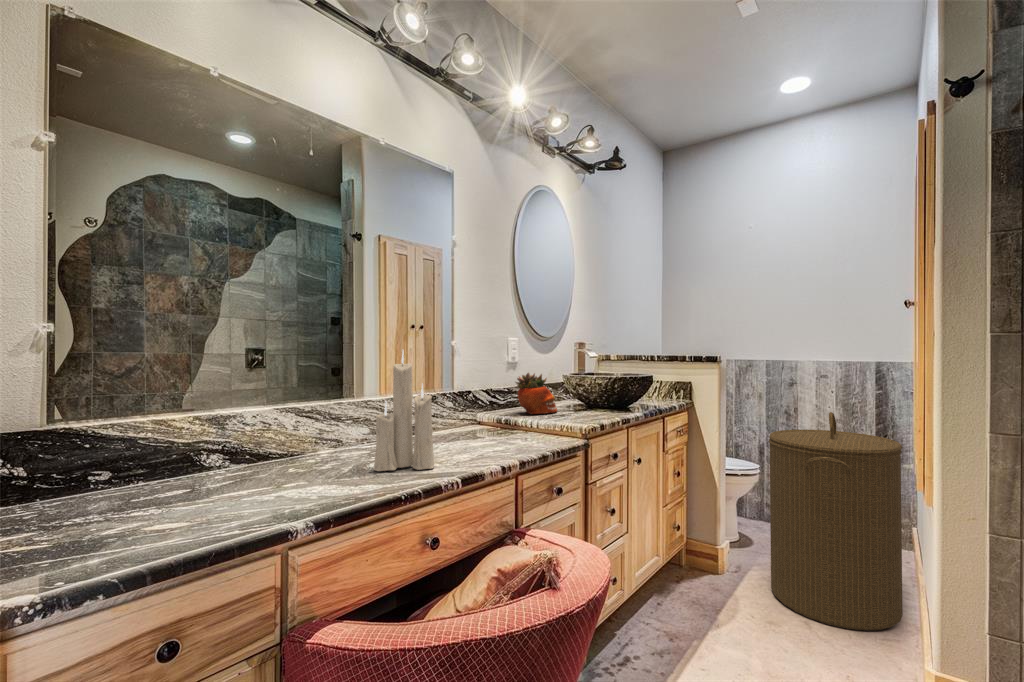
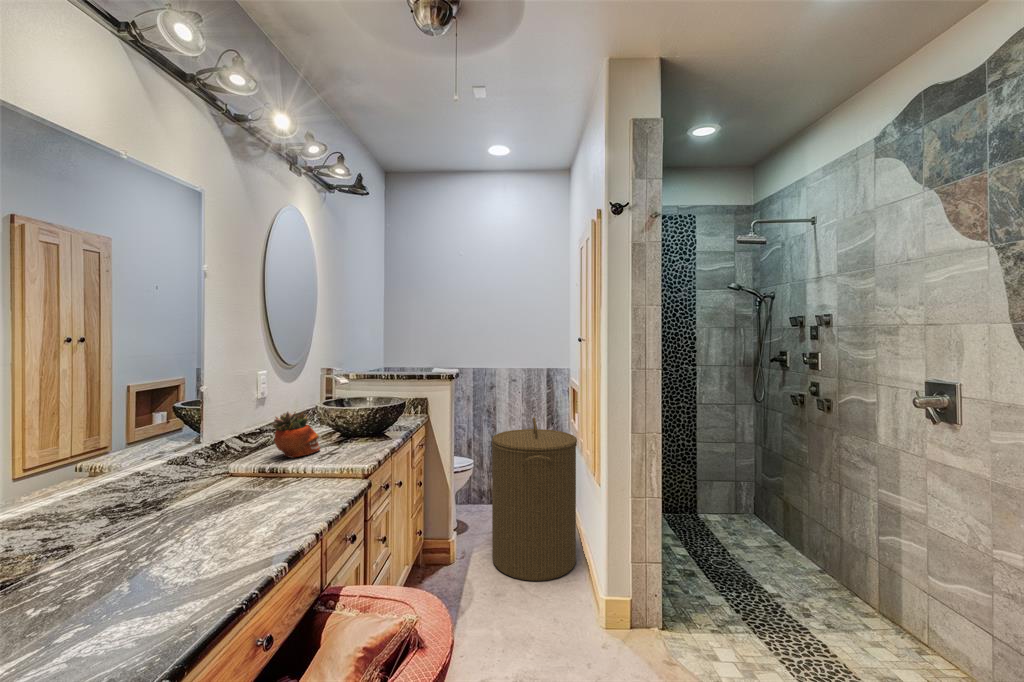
candle: present [373,352,434,471] -> none [124,423,224,615]

